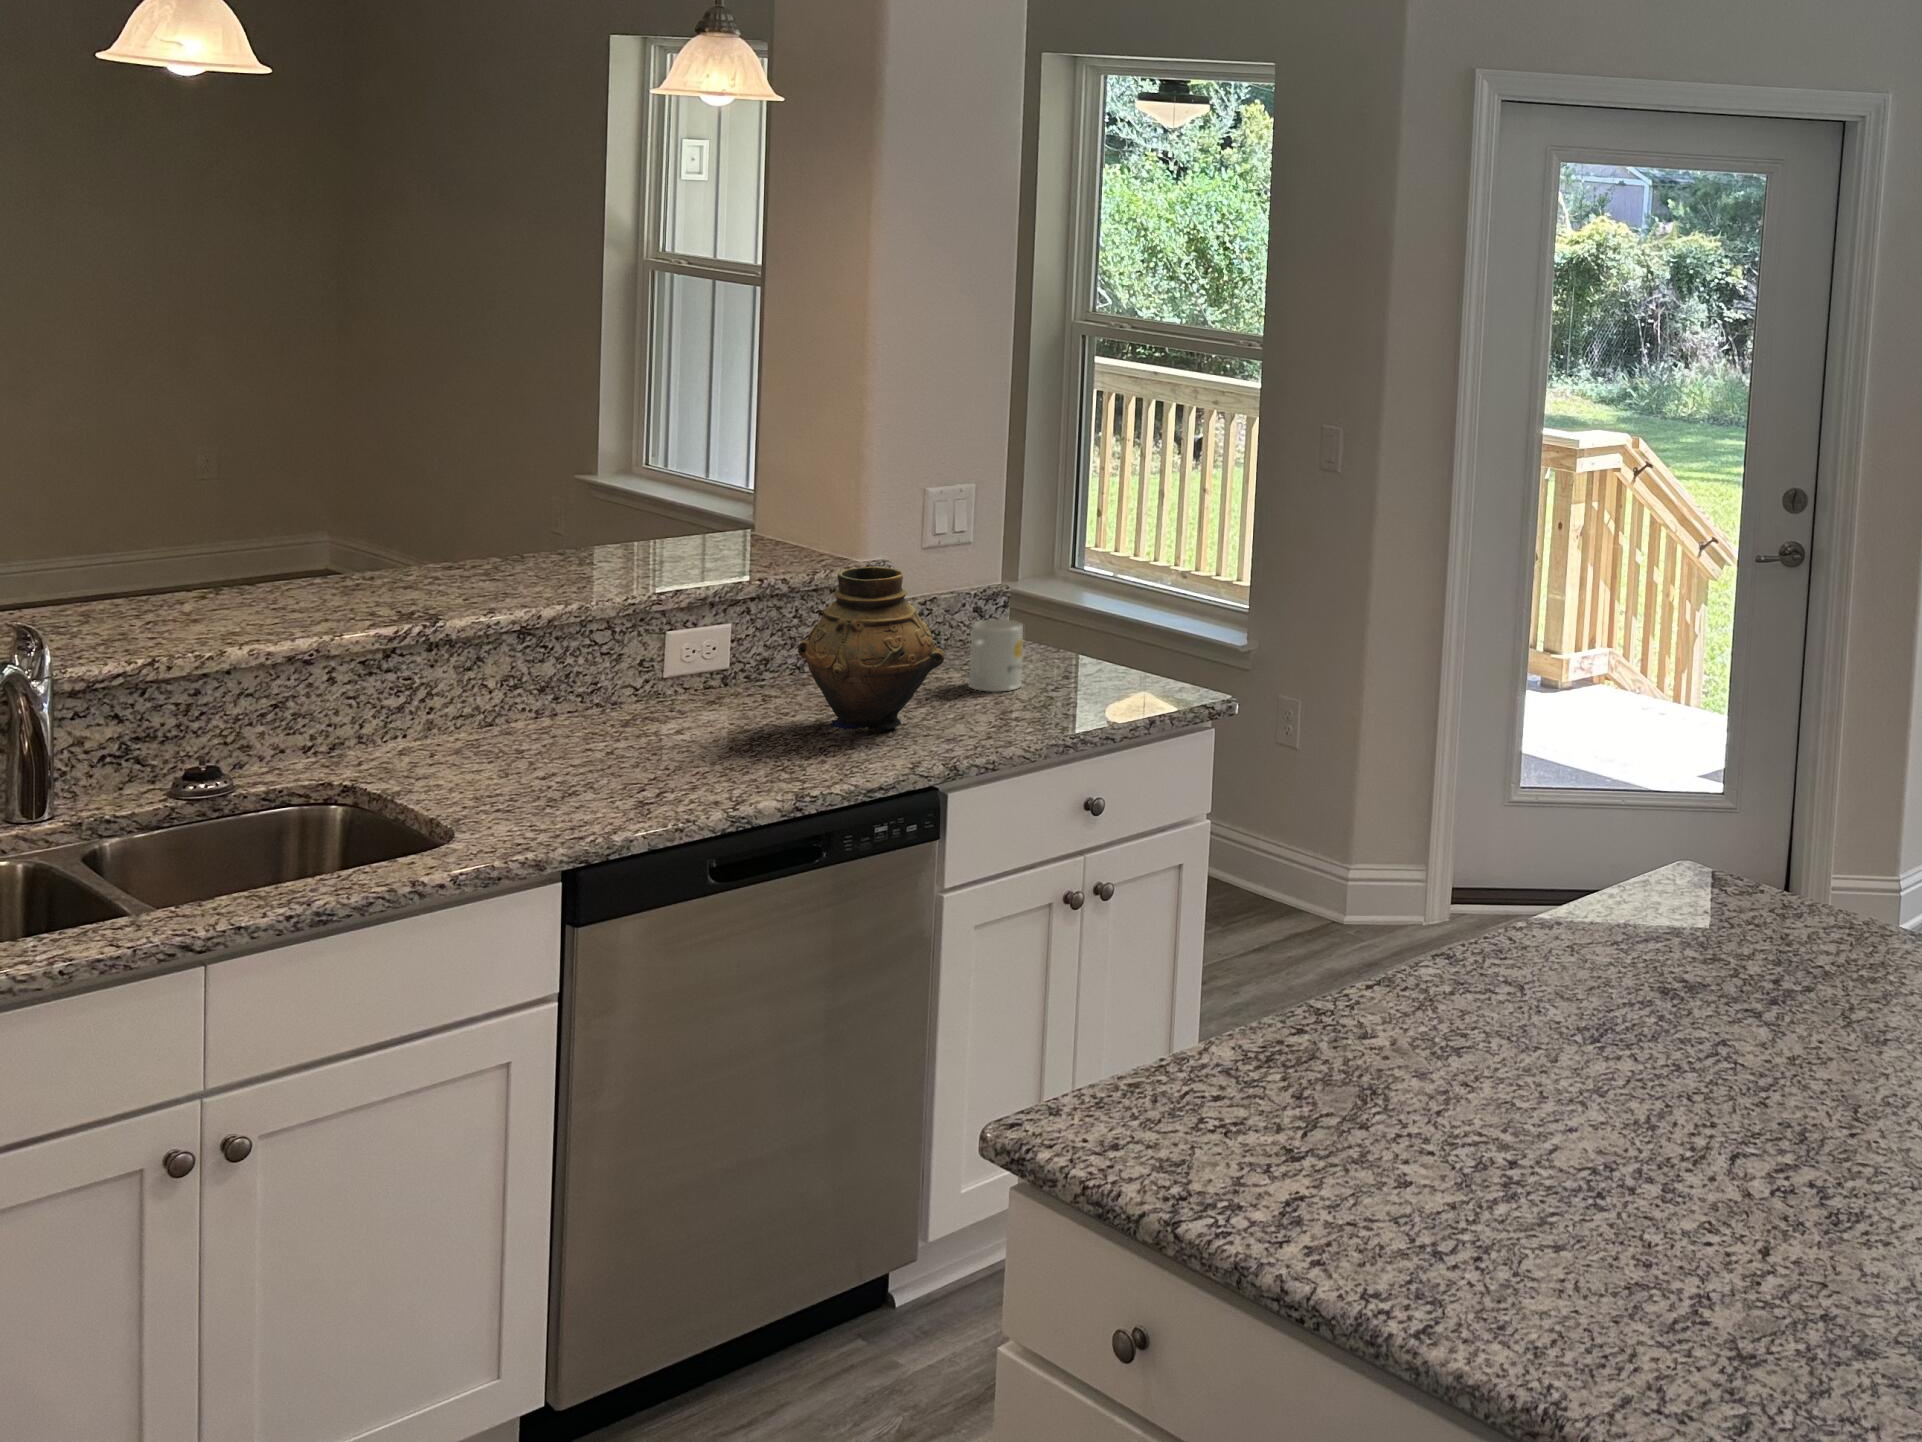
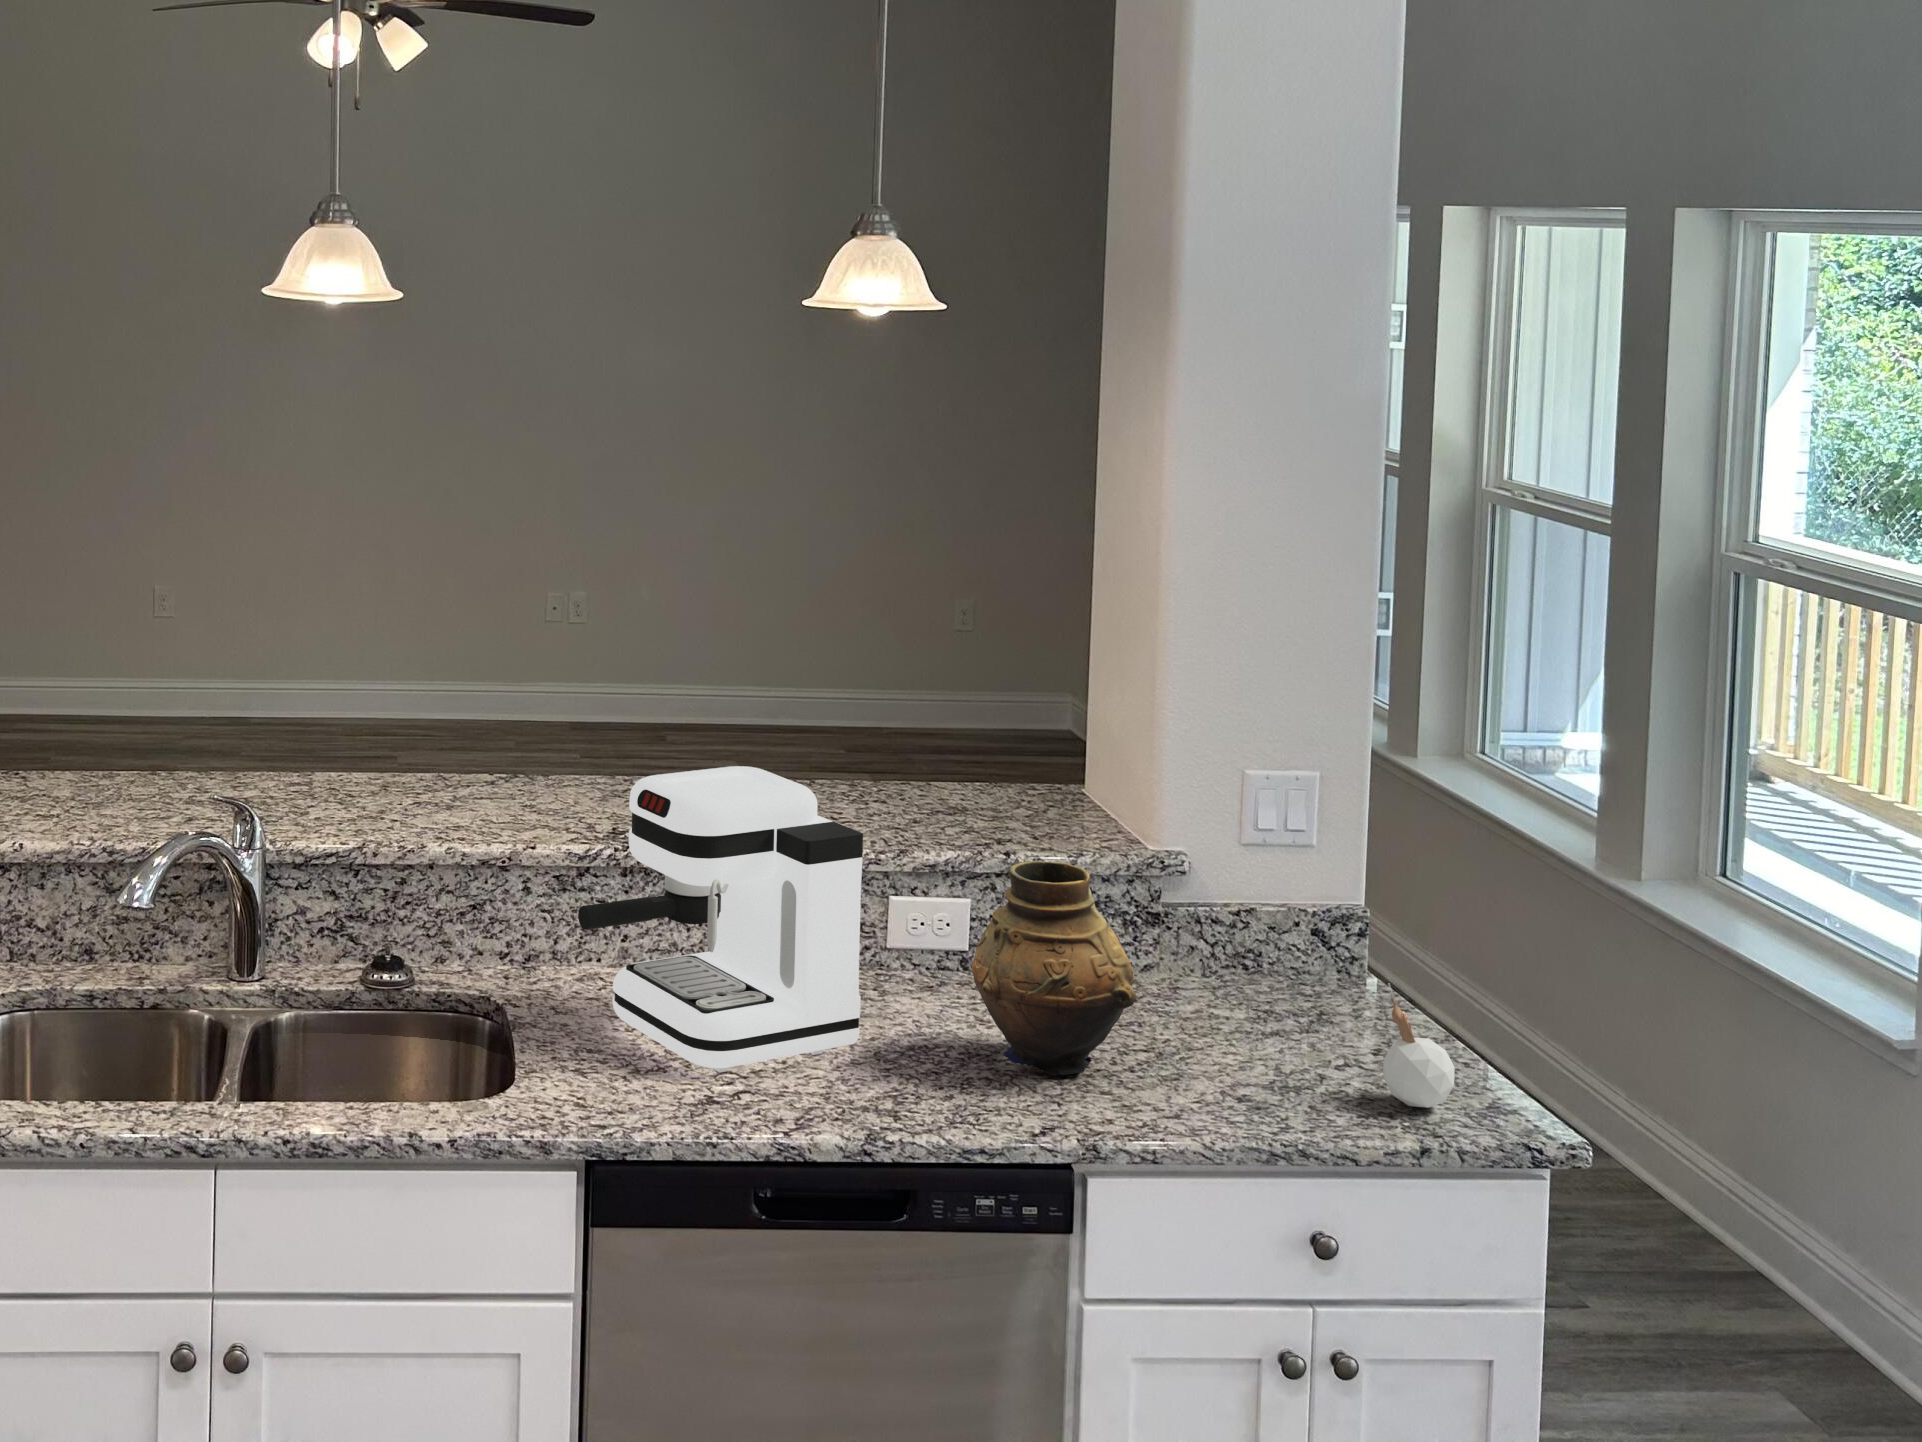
coffee maker: none [480,526,728,784] -> present [578,766,863,1073]
candle: none [1098,617,1147,700] -> present [1383,983,1455,1108]
mug: present [969,619,1023,692] -> none [1226,952,1310,1055]

